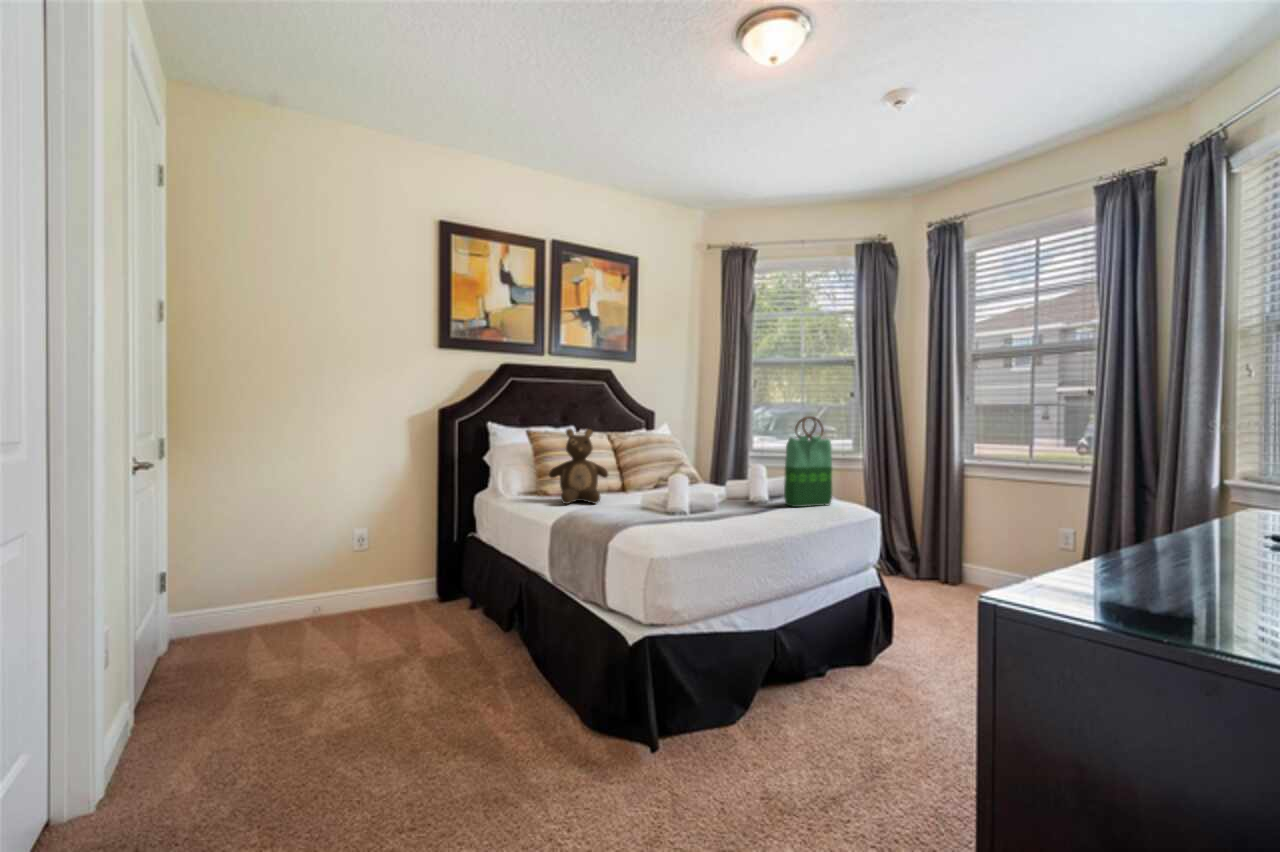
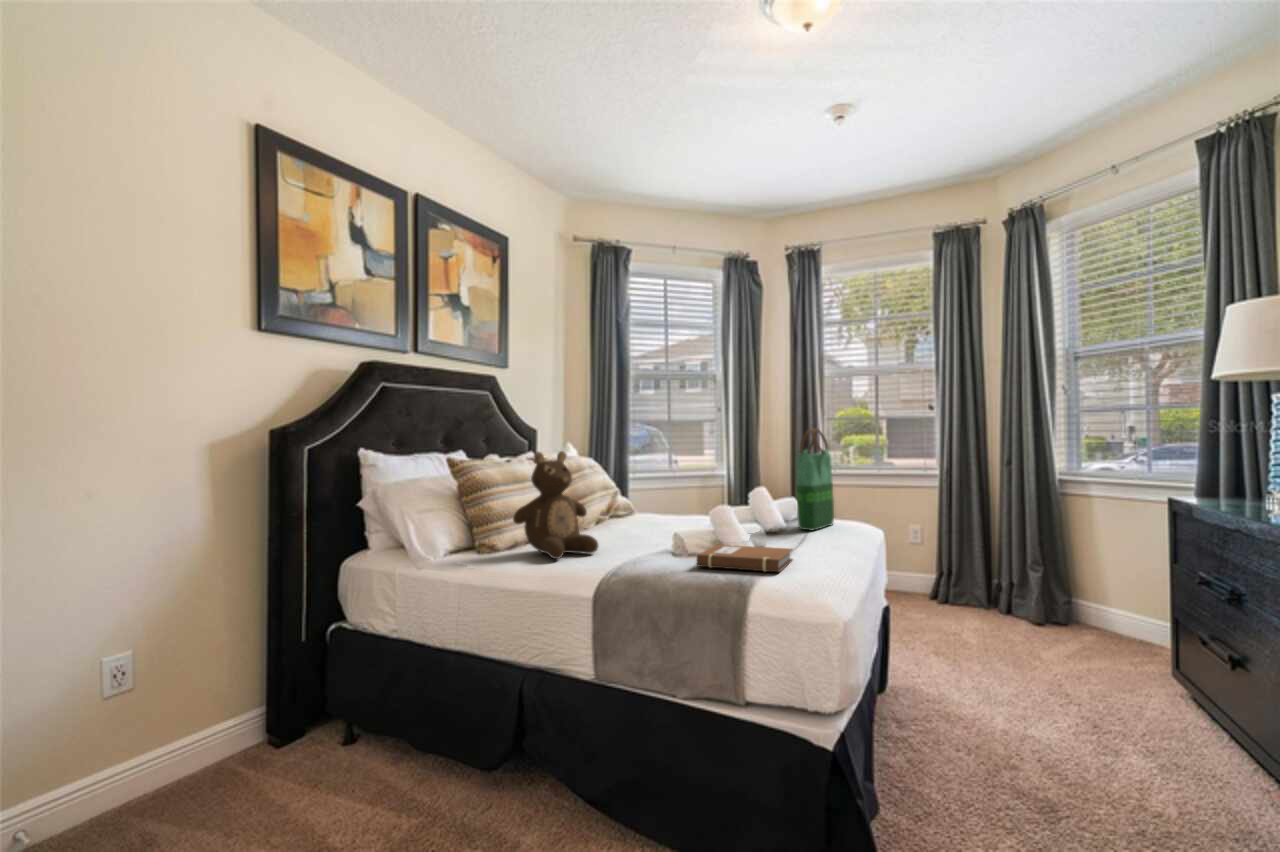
notebook: none [623,506,702,528] -> present [696,545,793,572]

